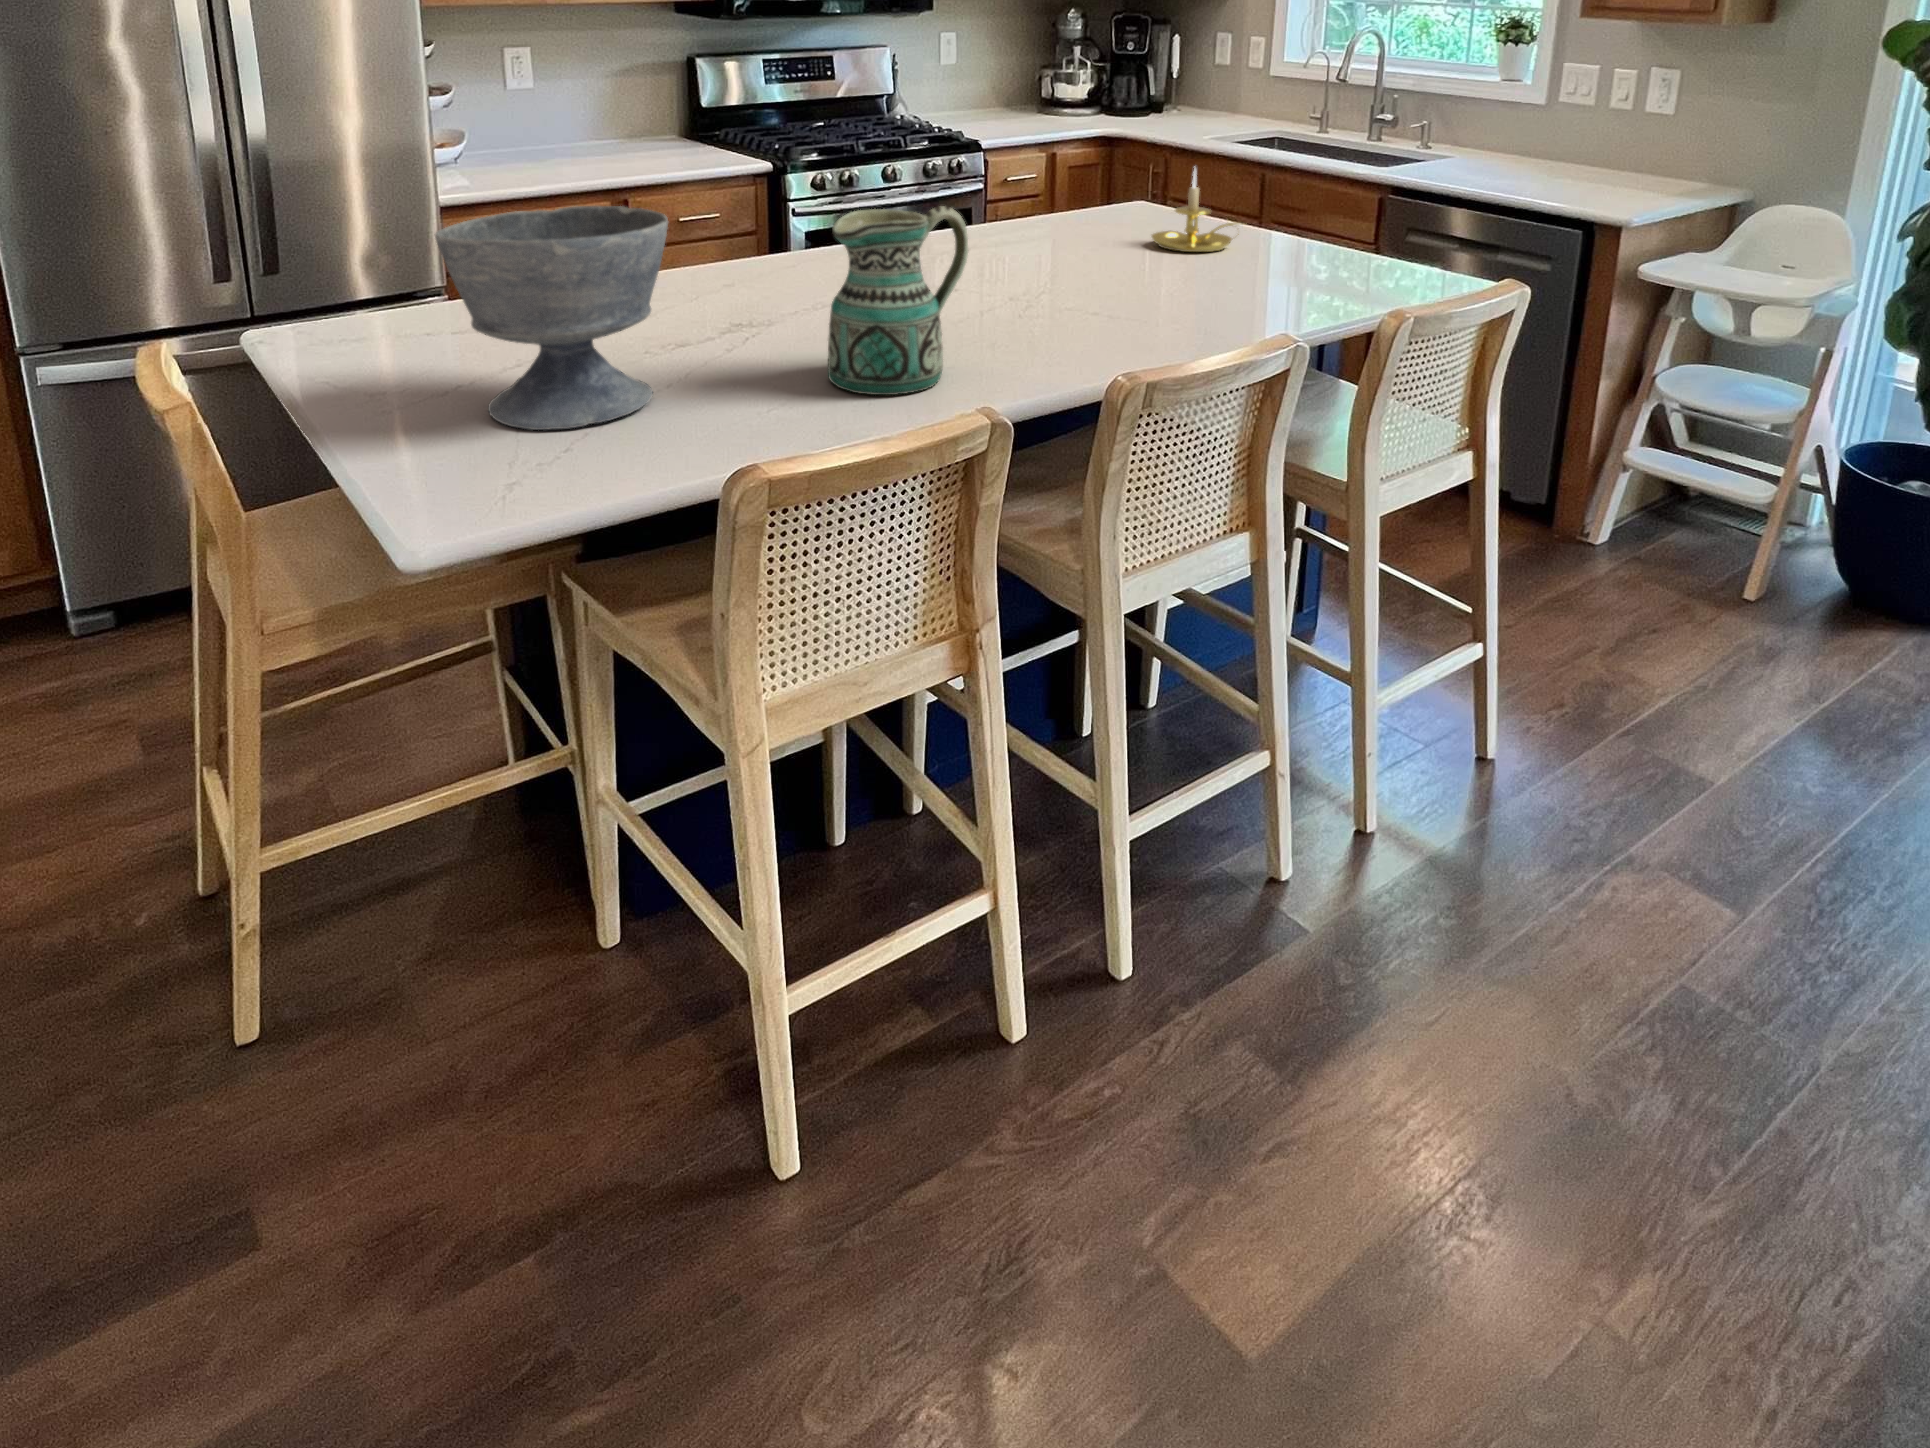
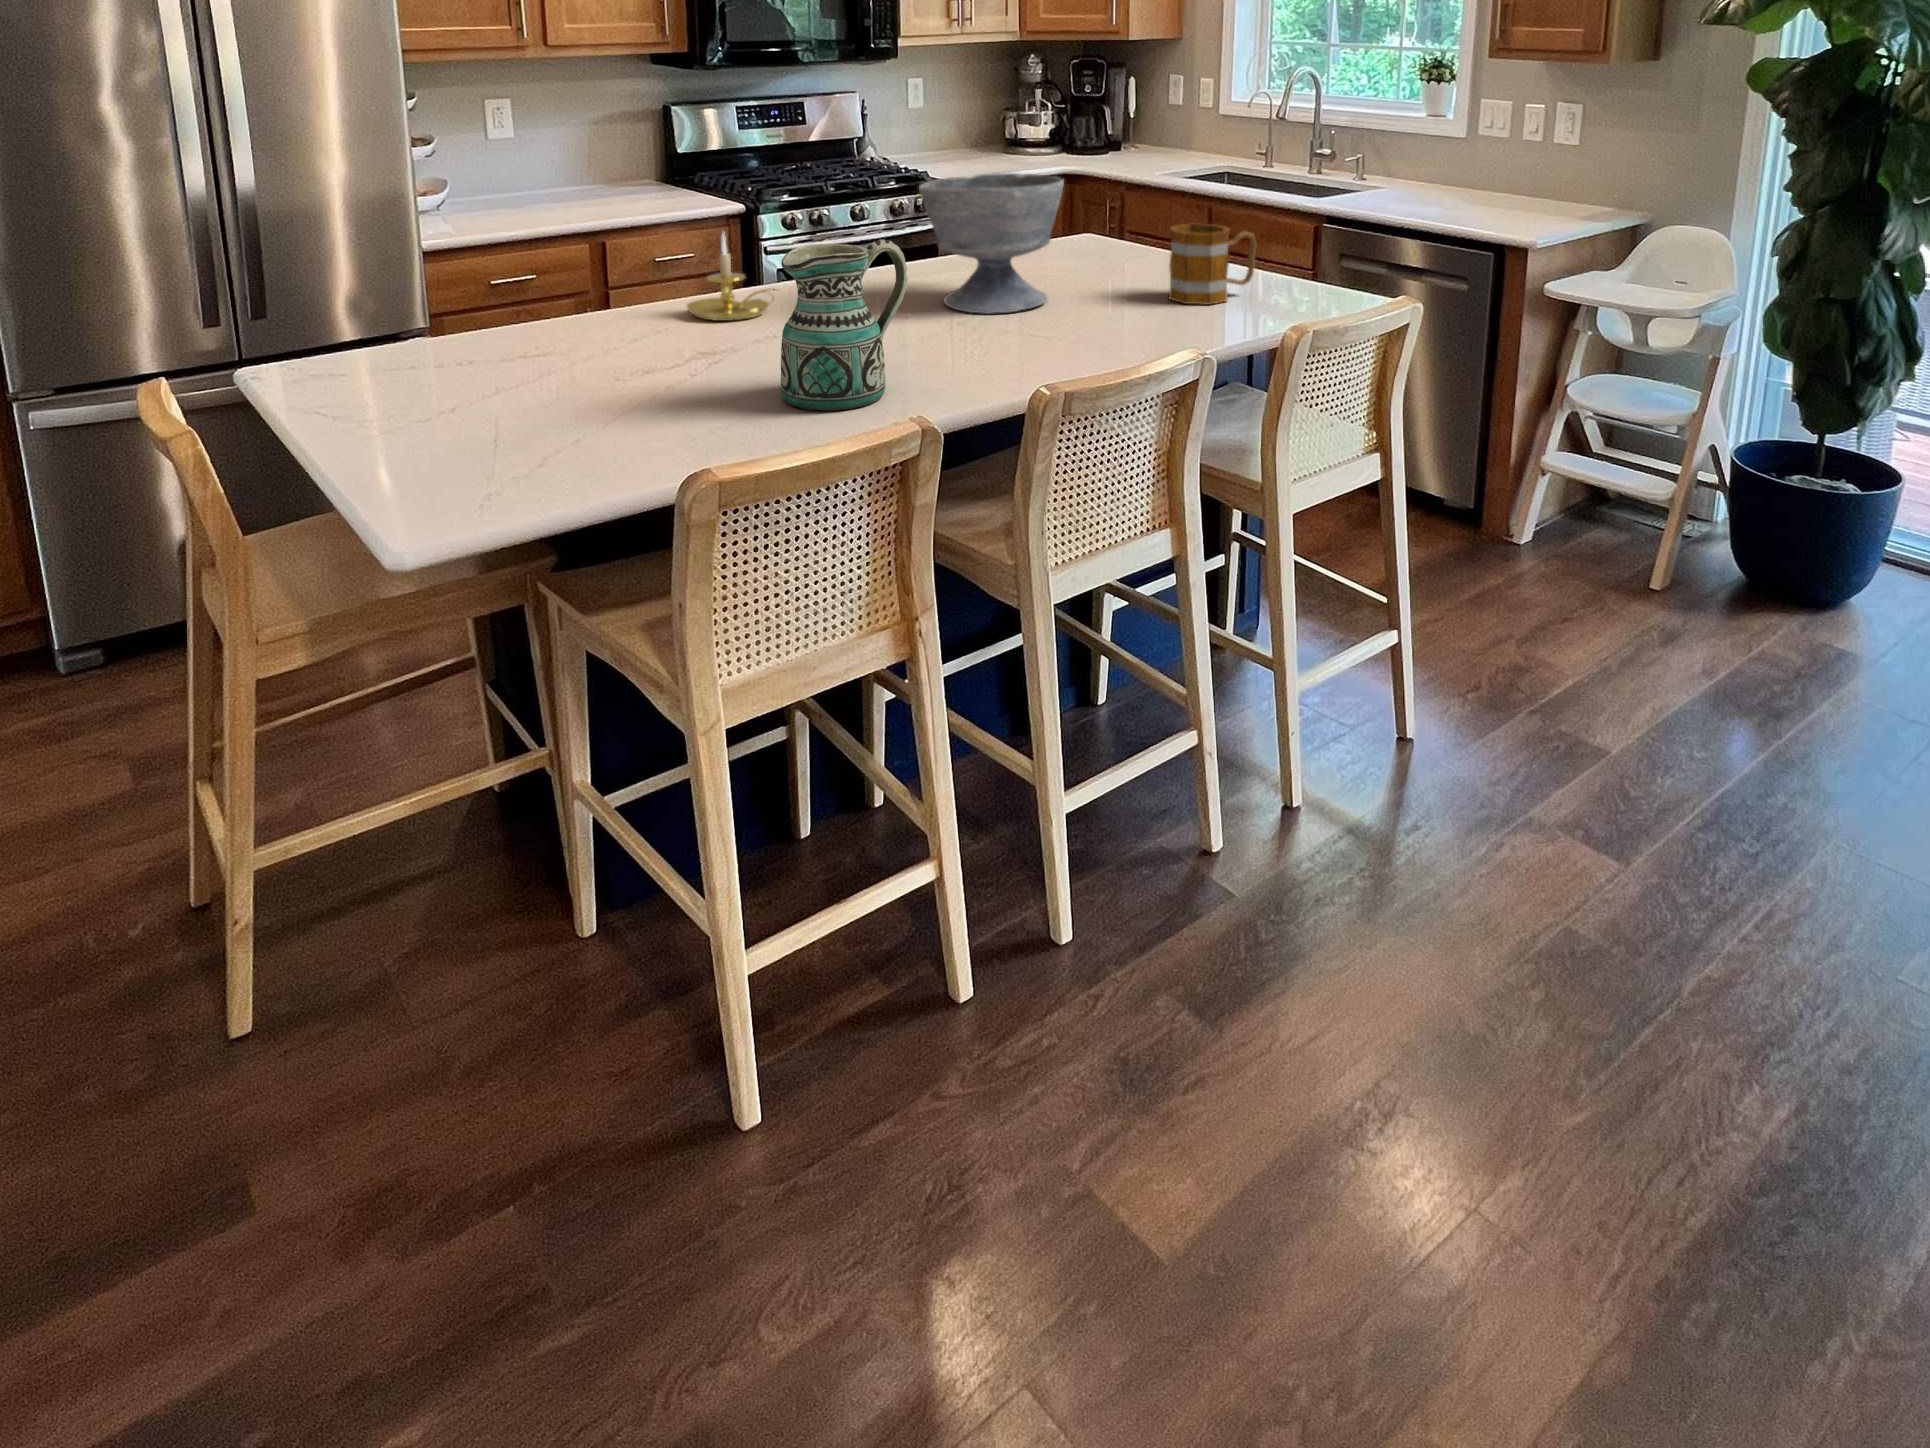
candle holder: present [1152,168,1239,252] -> present [687,235,775,321]
mug: none [1241,193,1340,283] -> present [1169,223,1256,305]
bowl: present [435,206,668,430] -> present [919,173,1064,314]

